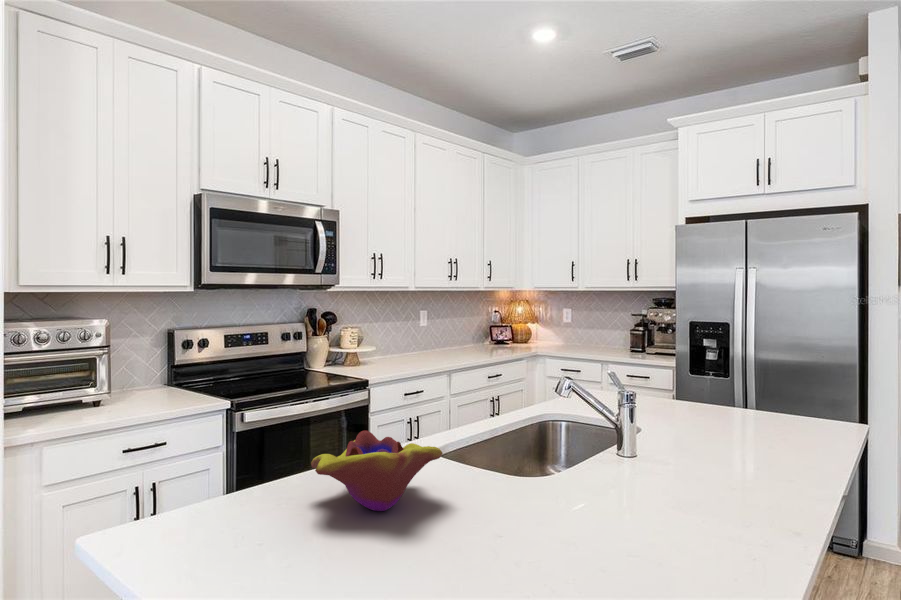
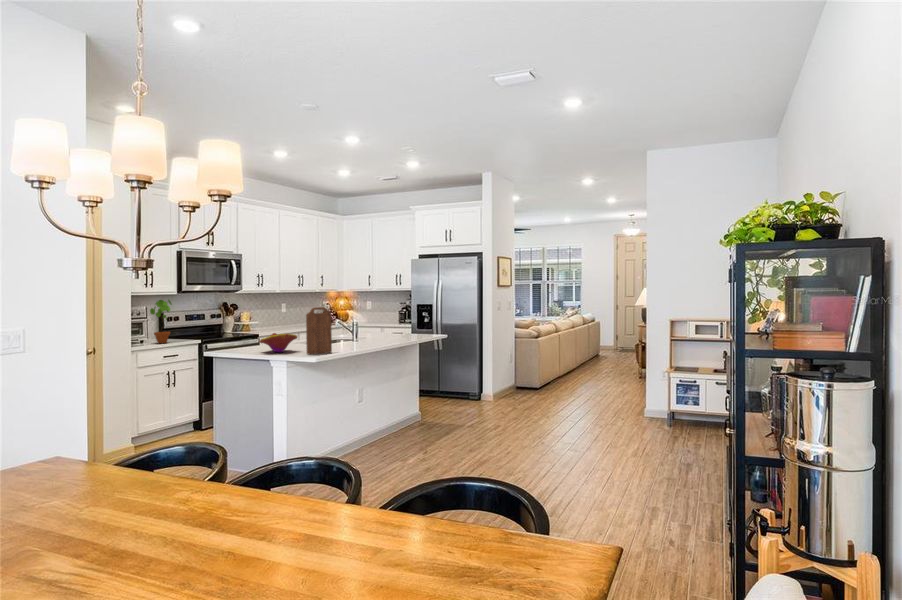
potted plant: none [117,303,169,405] -> present [150,300,172,343]
cutting board: none [477,353,575,553] -> present [306,307,332,354]

